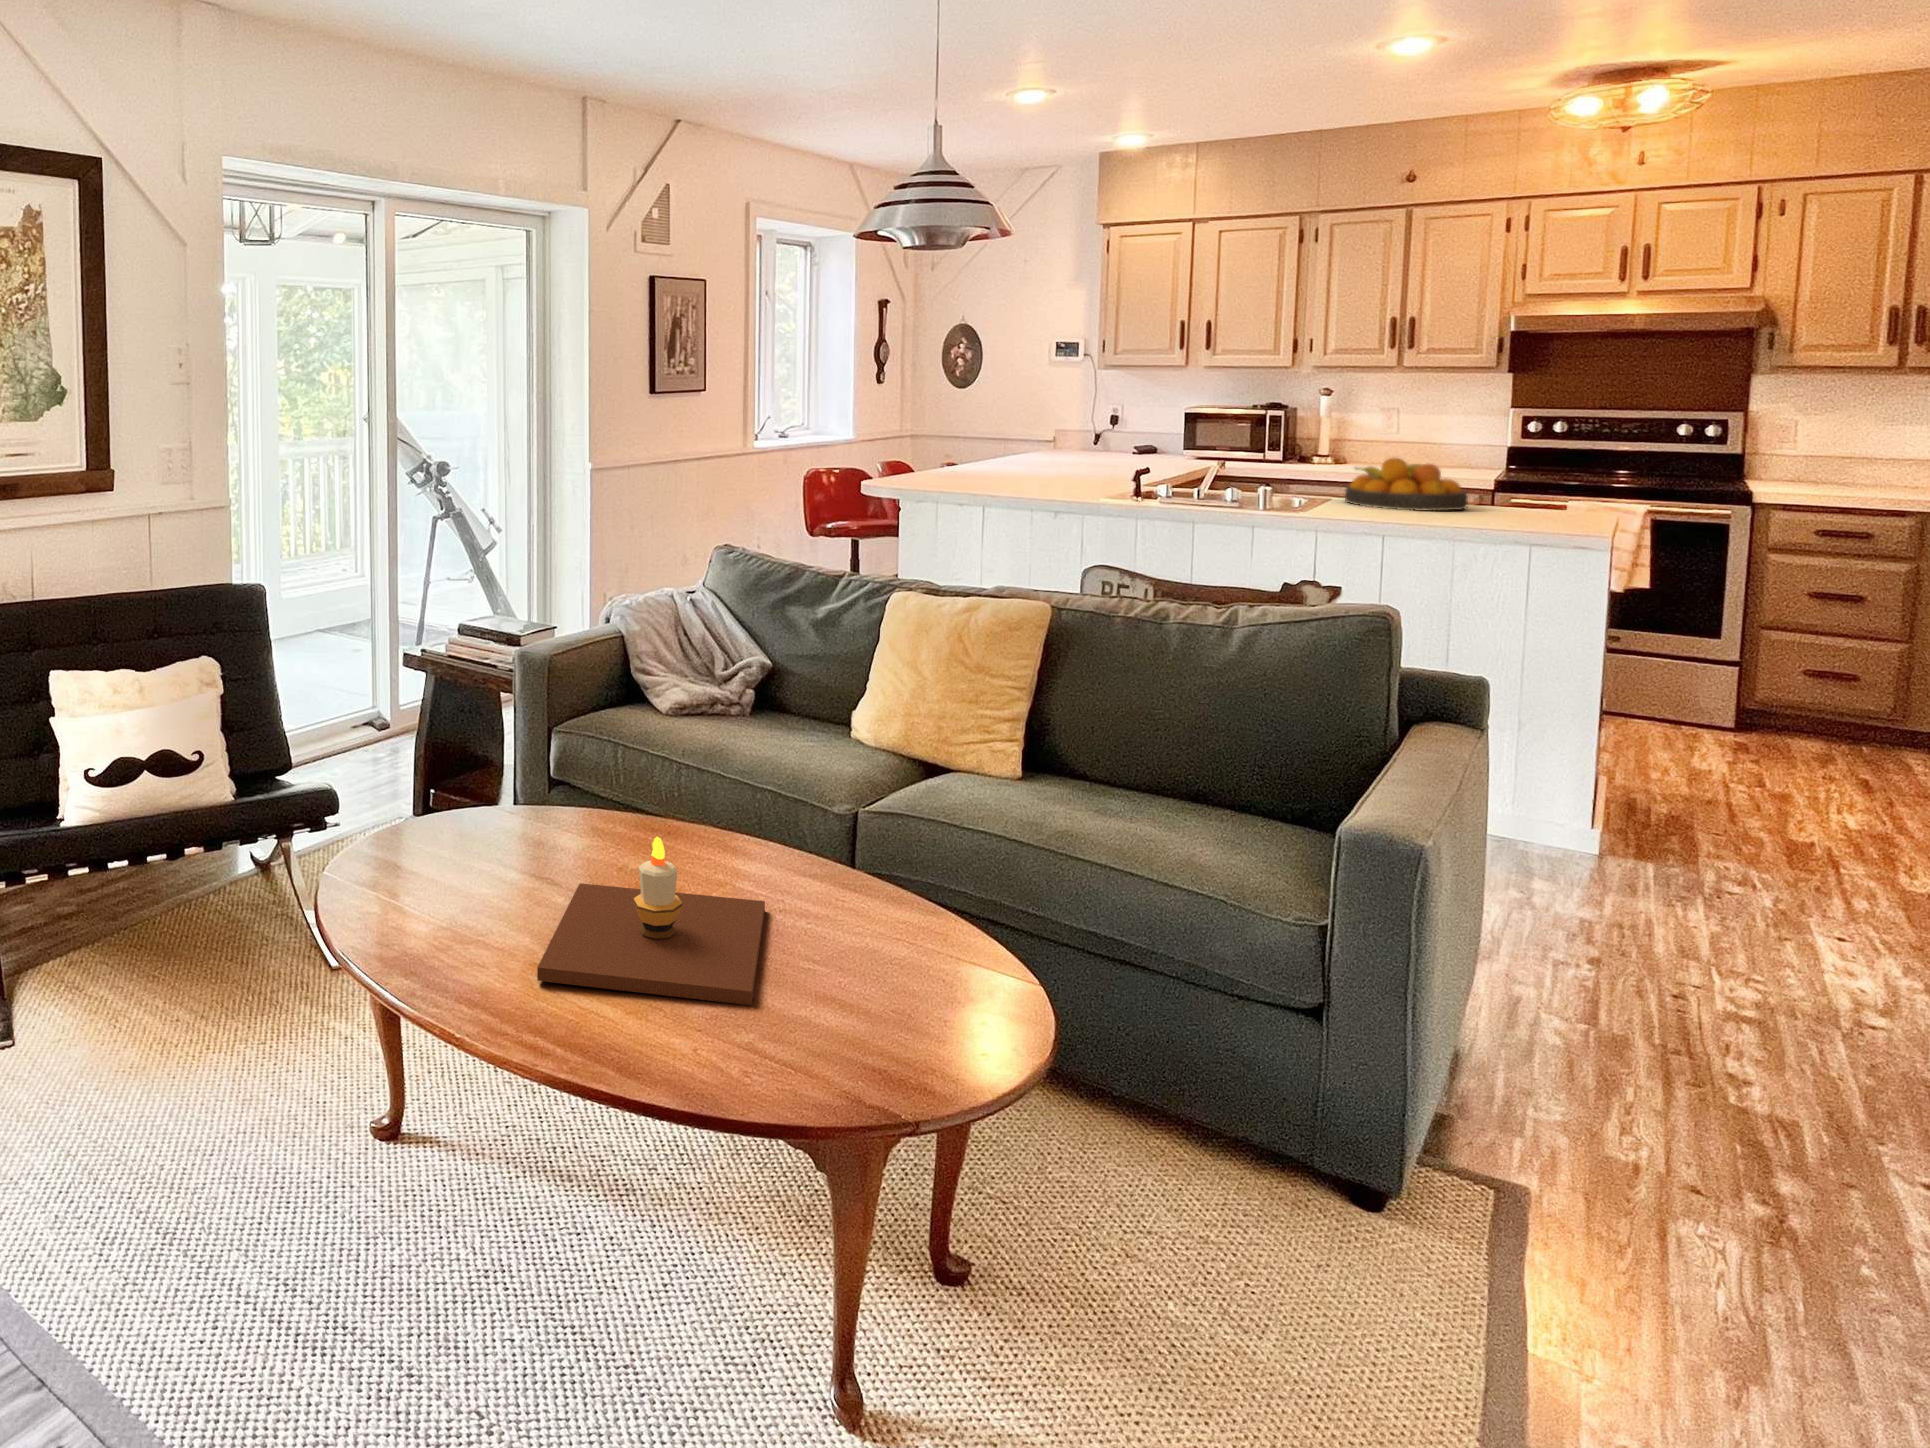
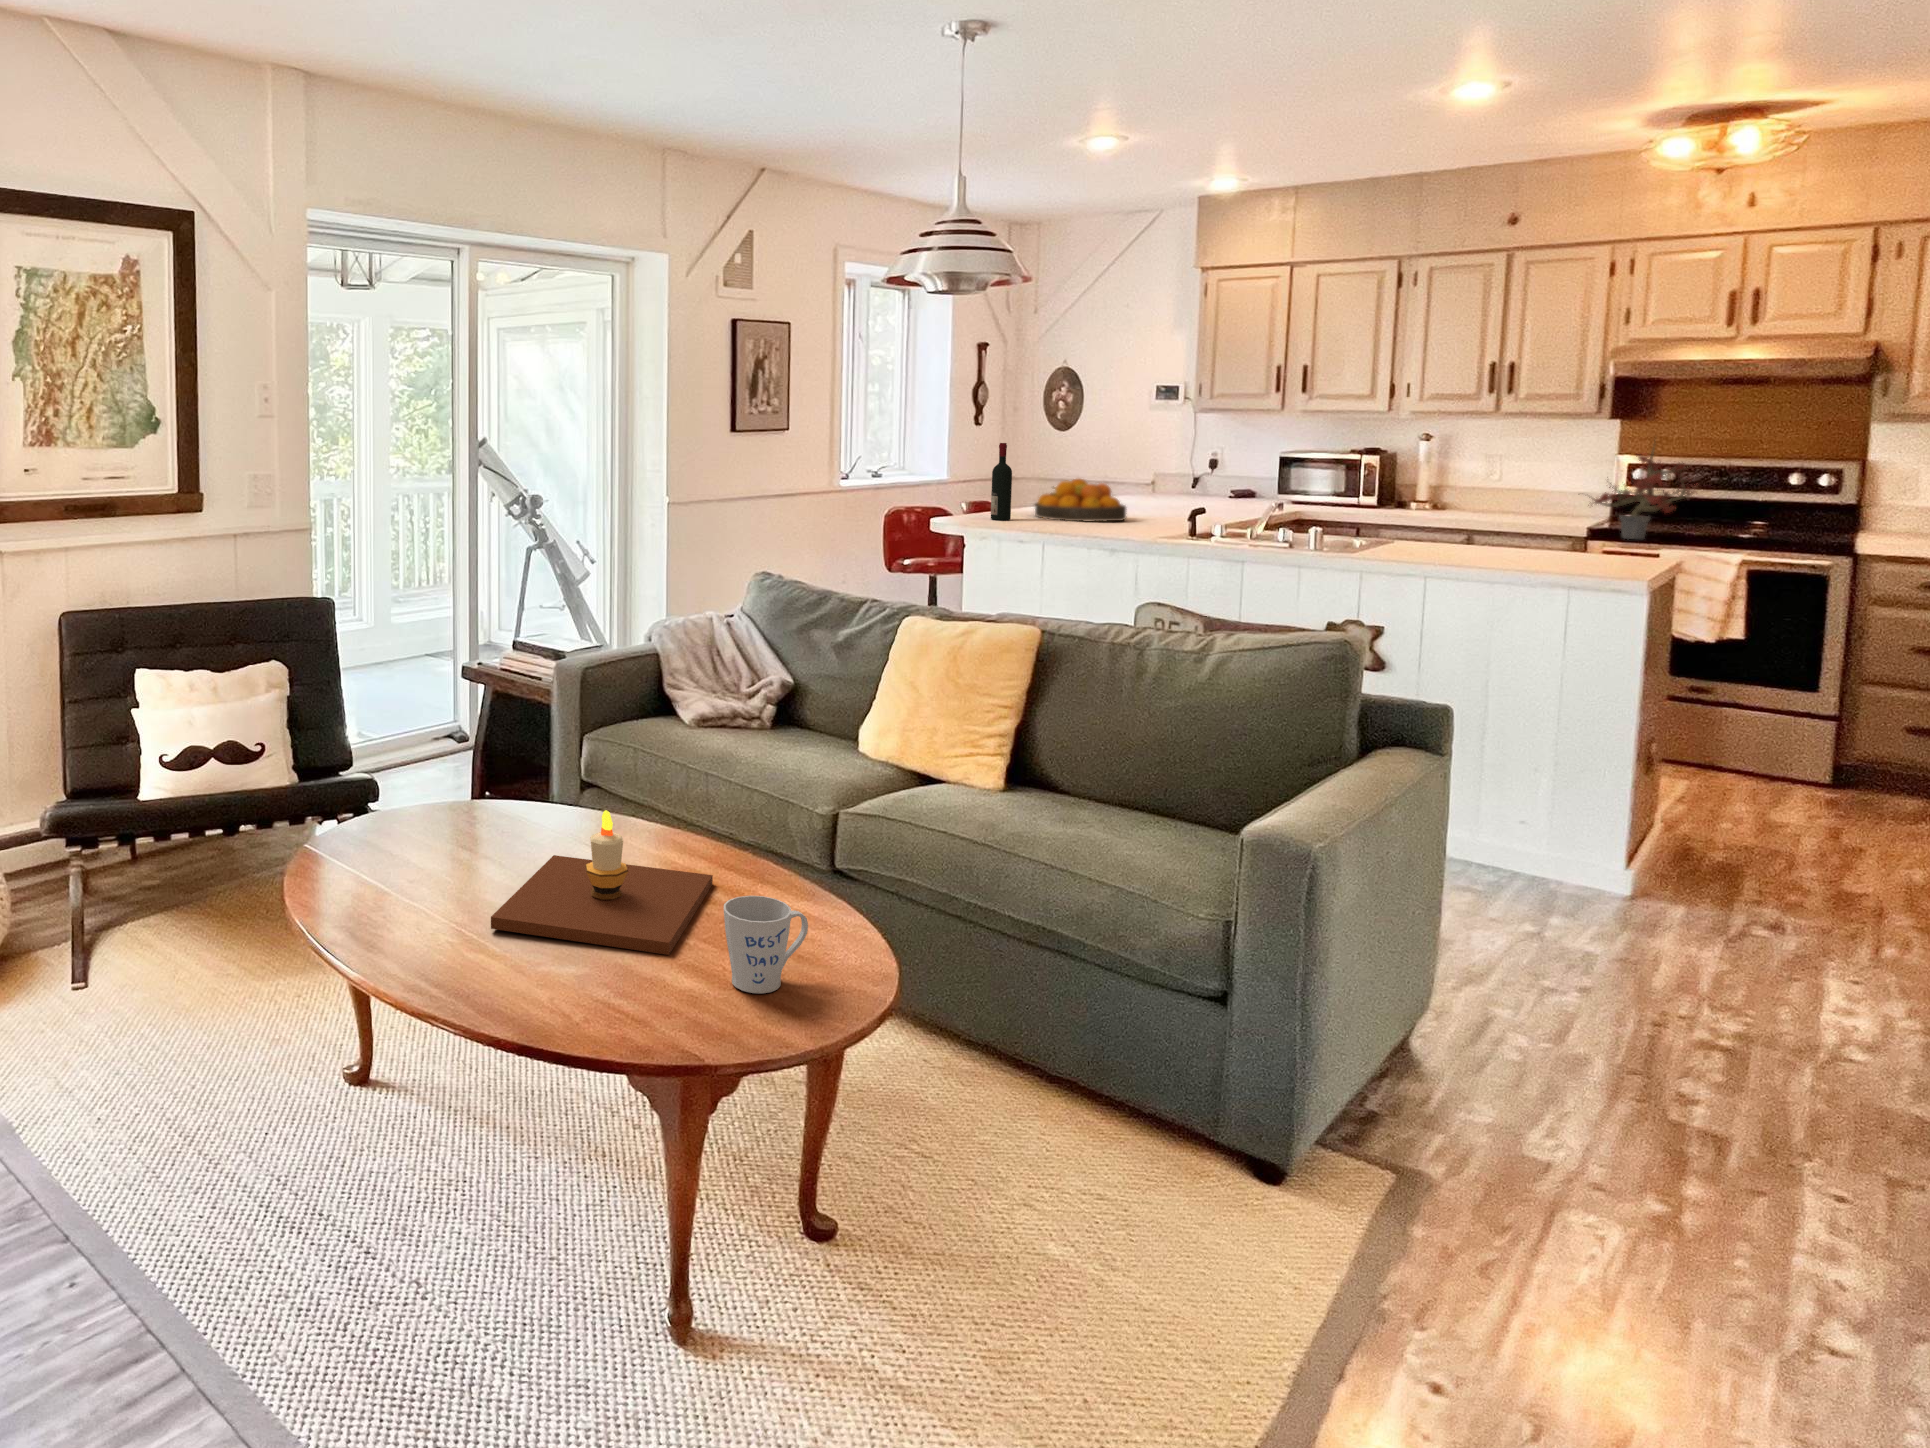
potted plant: none [1490,391,1614,493] -> present [1588,448,1698,539]
wine bottle: none [929,404,951,483] -> present [991,443,1012,520]
fruit bowl: present [1345,458,1468,511] -> present [1035,479,1127,522]
mug: none [825,936,918,1052] -> present [724,896,808,994]

